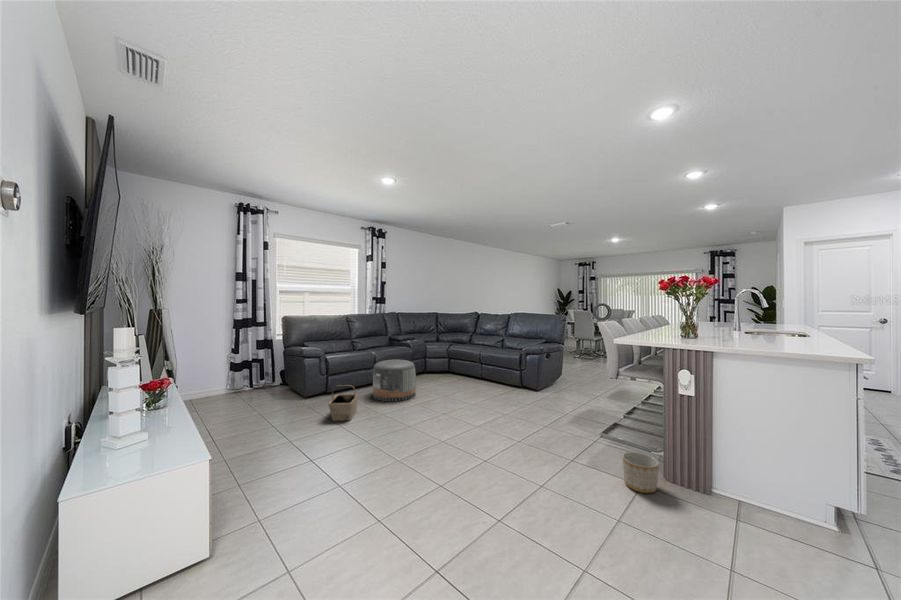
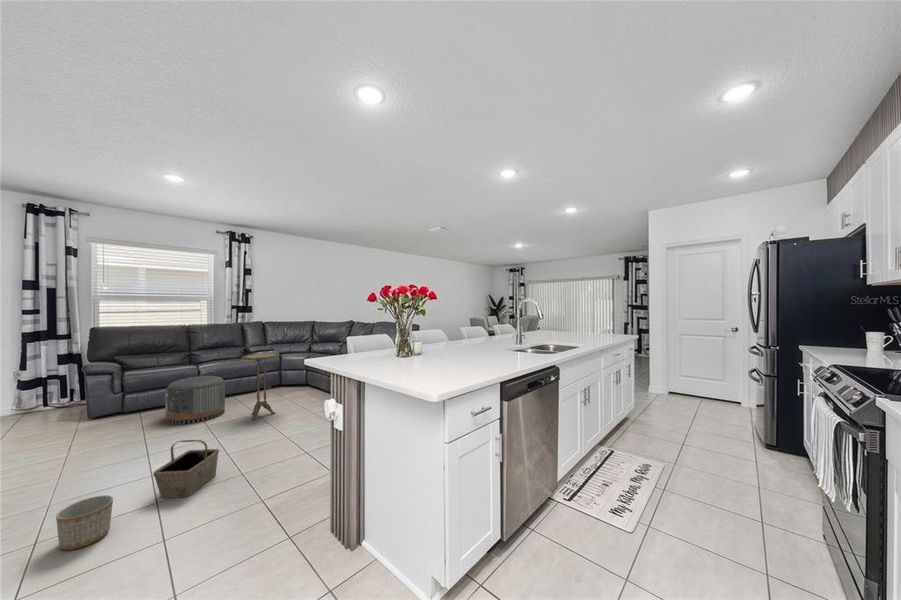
side table: none [437,339,466,399] -> present [242,353,279,420]
basket: present [328,385,358,421] -> present [153,440,219,498]
planter: present [622,452,659,493] -> present [56,495,113,550]

